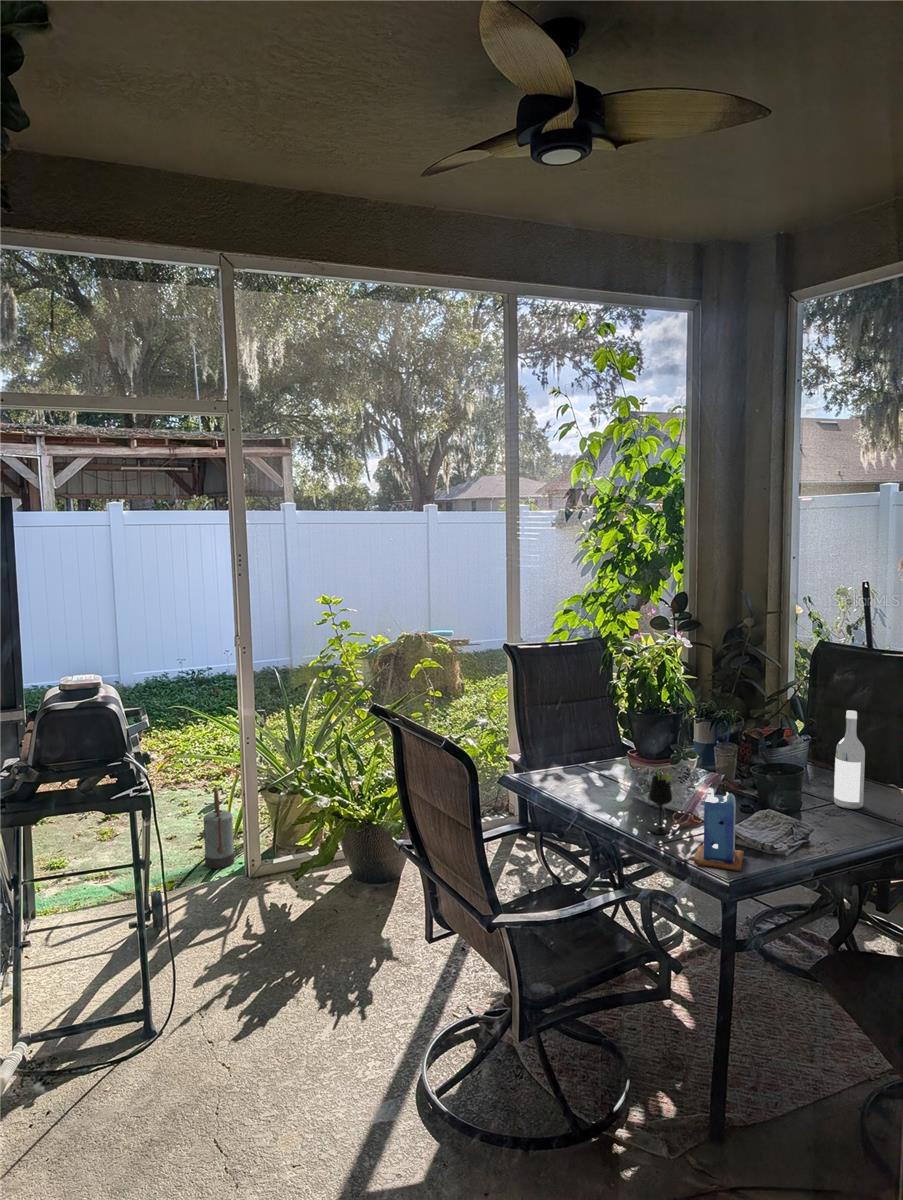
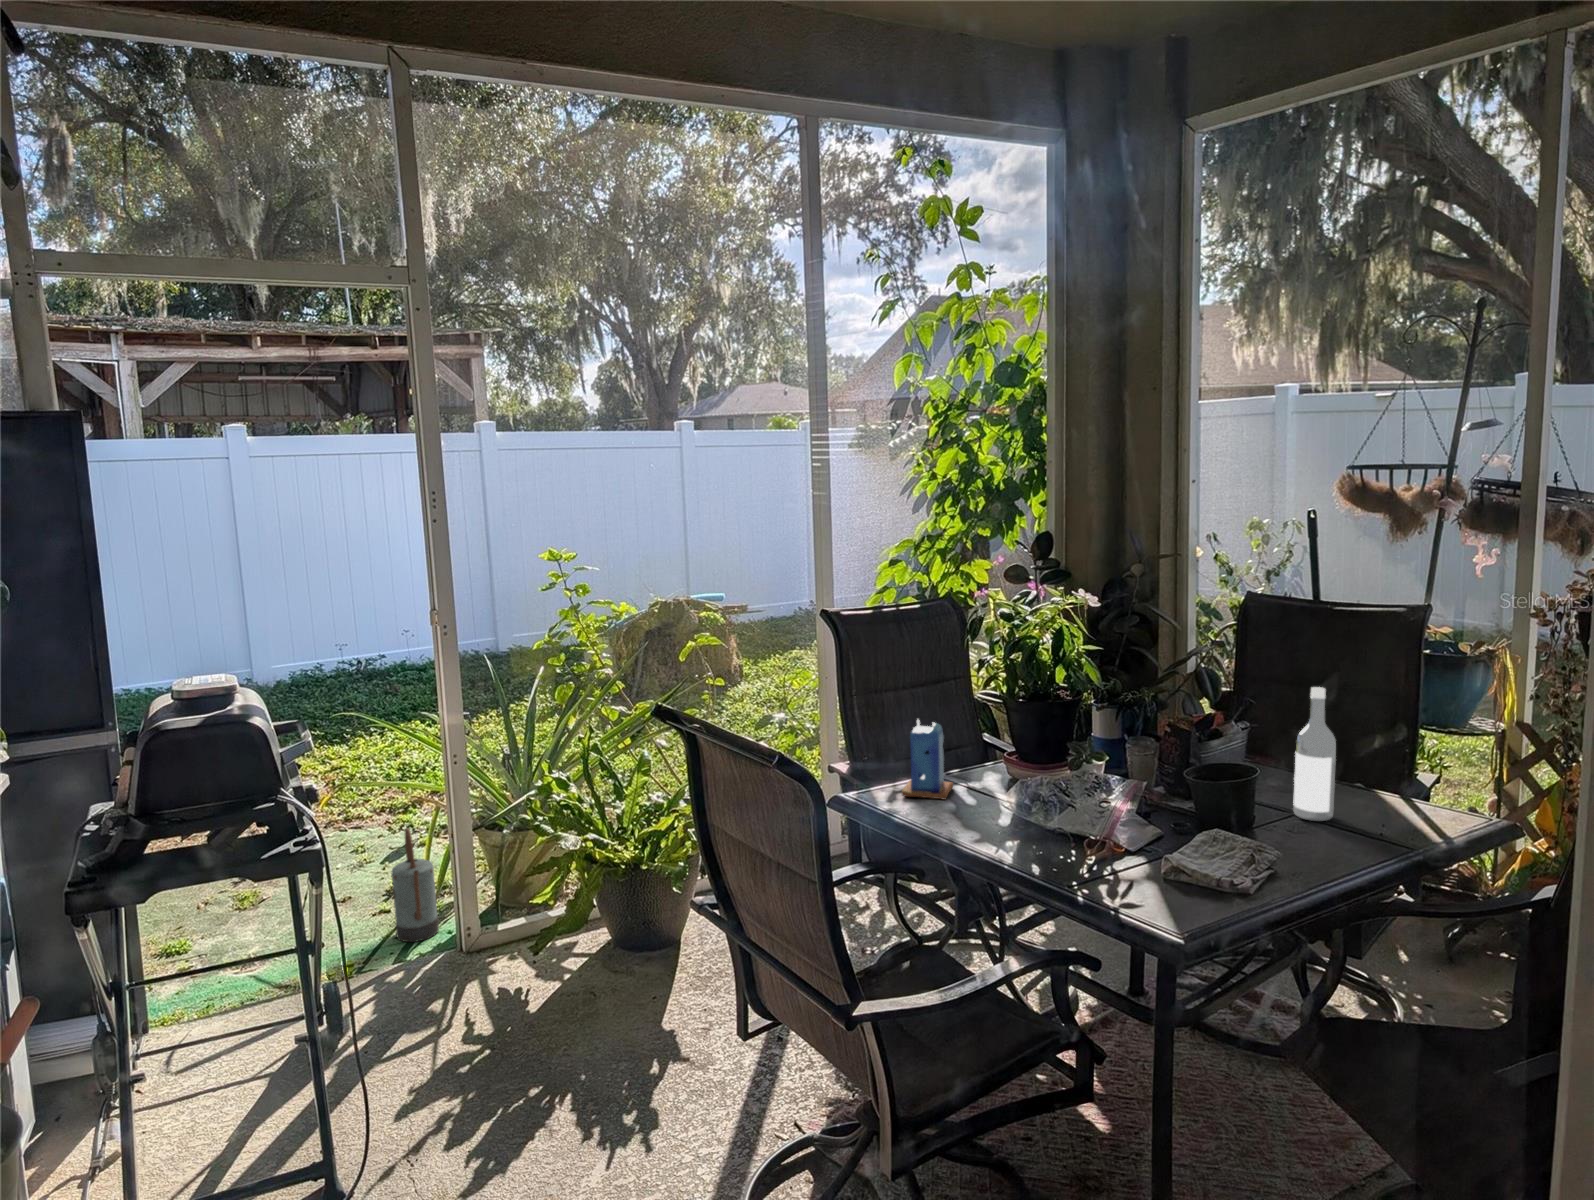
wine glass: present [649,769,672,834] -> none [1053,778,1087,870]
candle: present [694,788,744,871] -> present [902,720,953,799]

